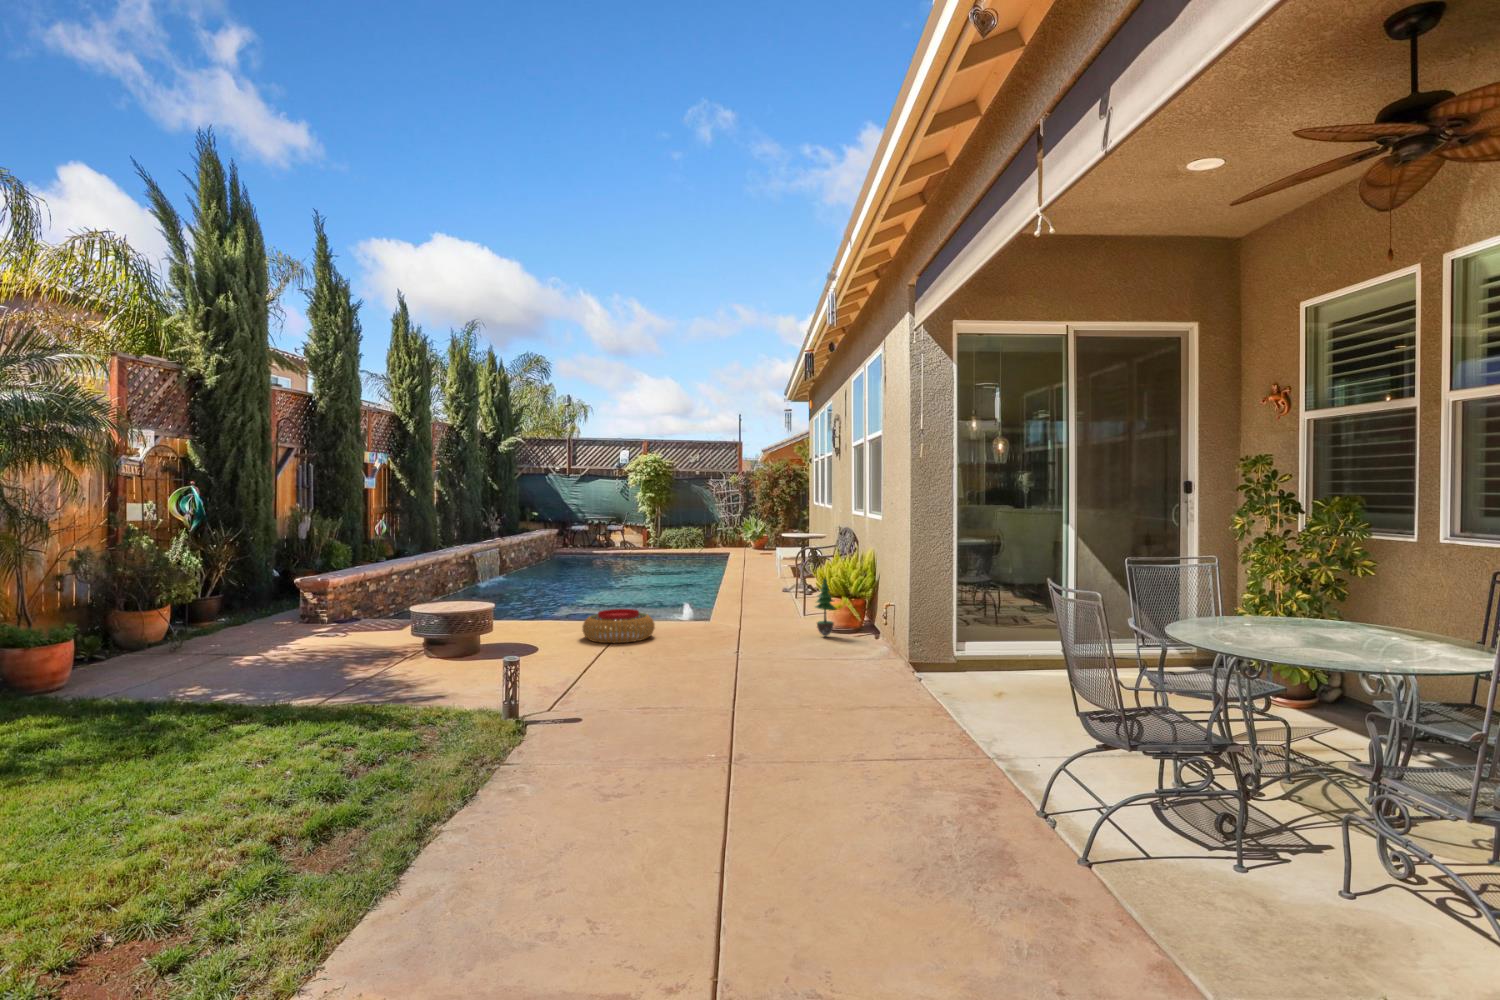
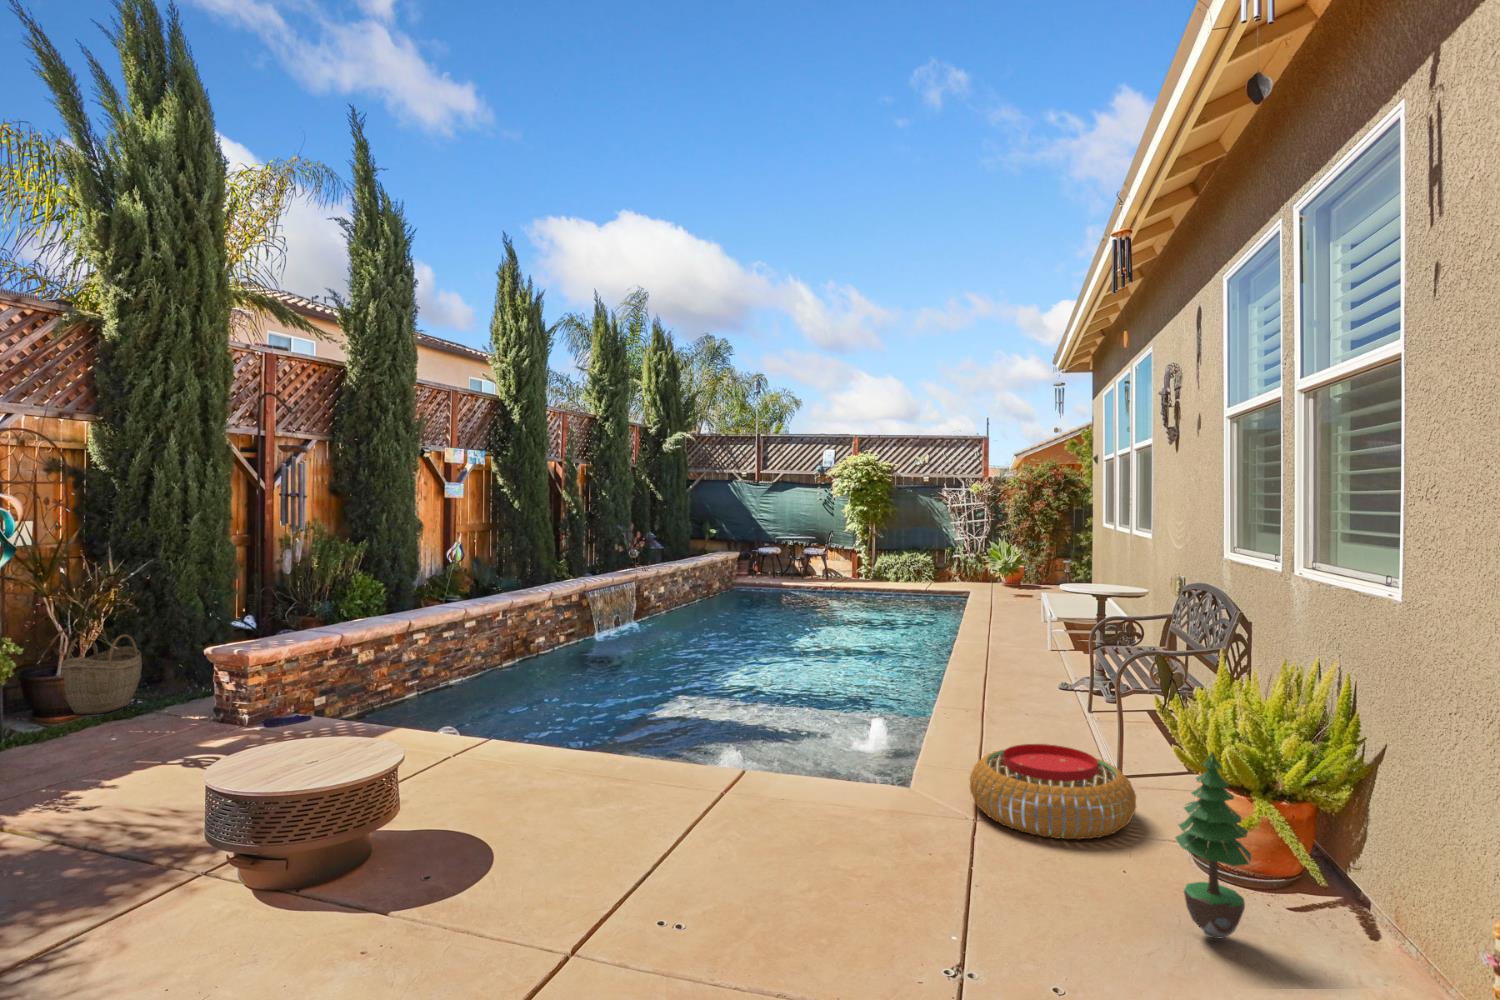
woven basket: none [214,576,254,624] -> present [60,635,142,715]
pouf: present [582,609,655,643] -> present [970,744,1136,839]

